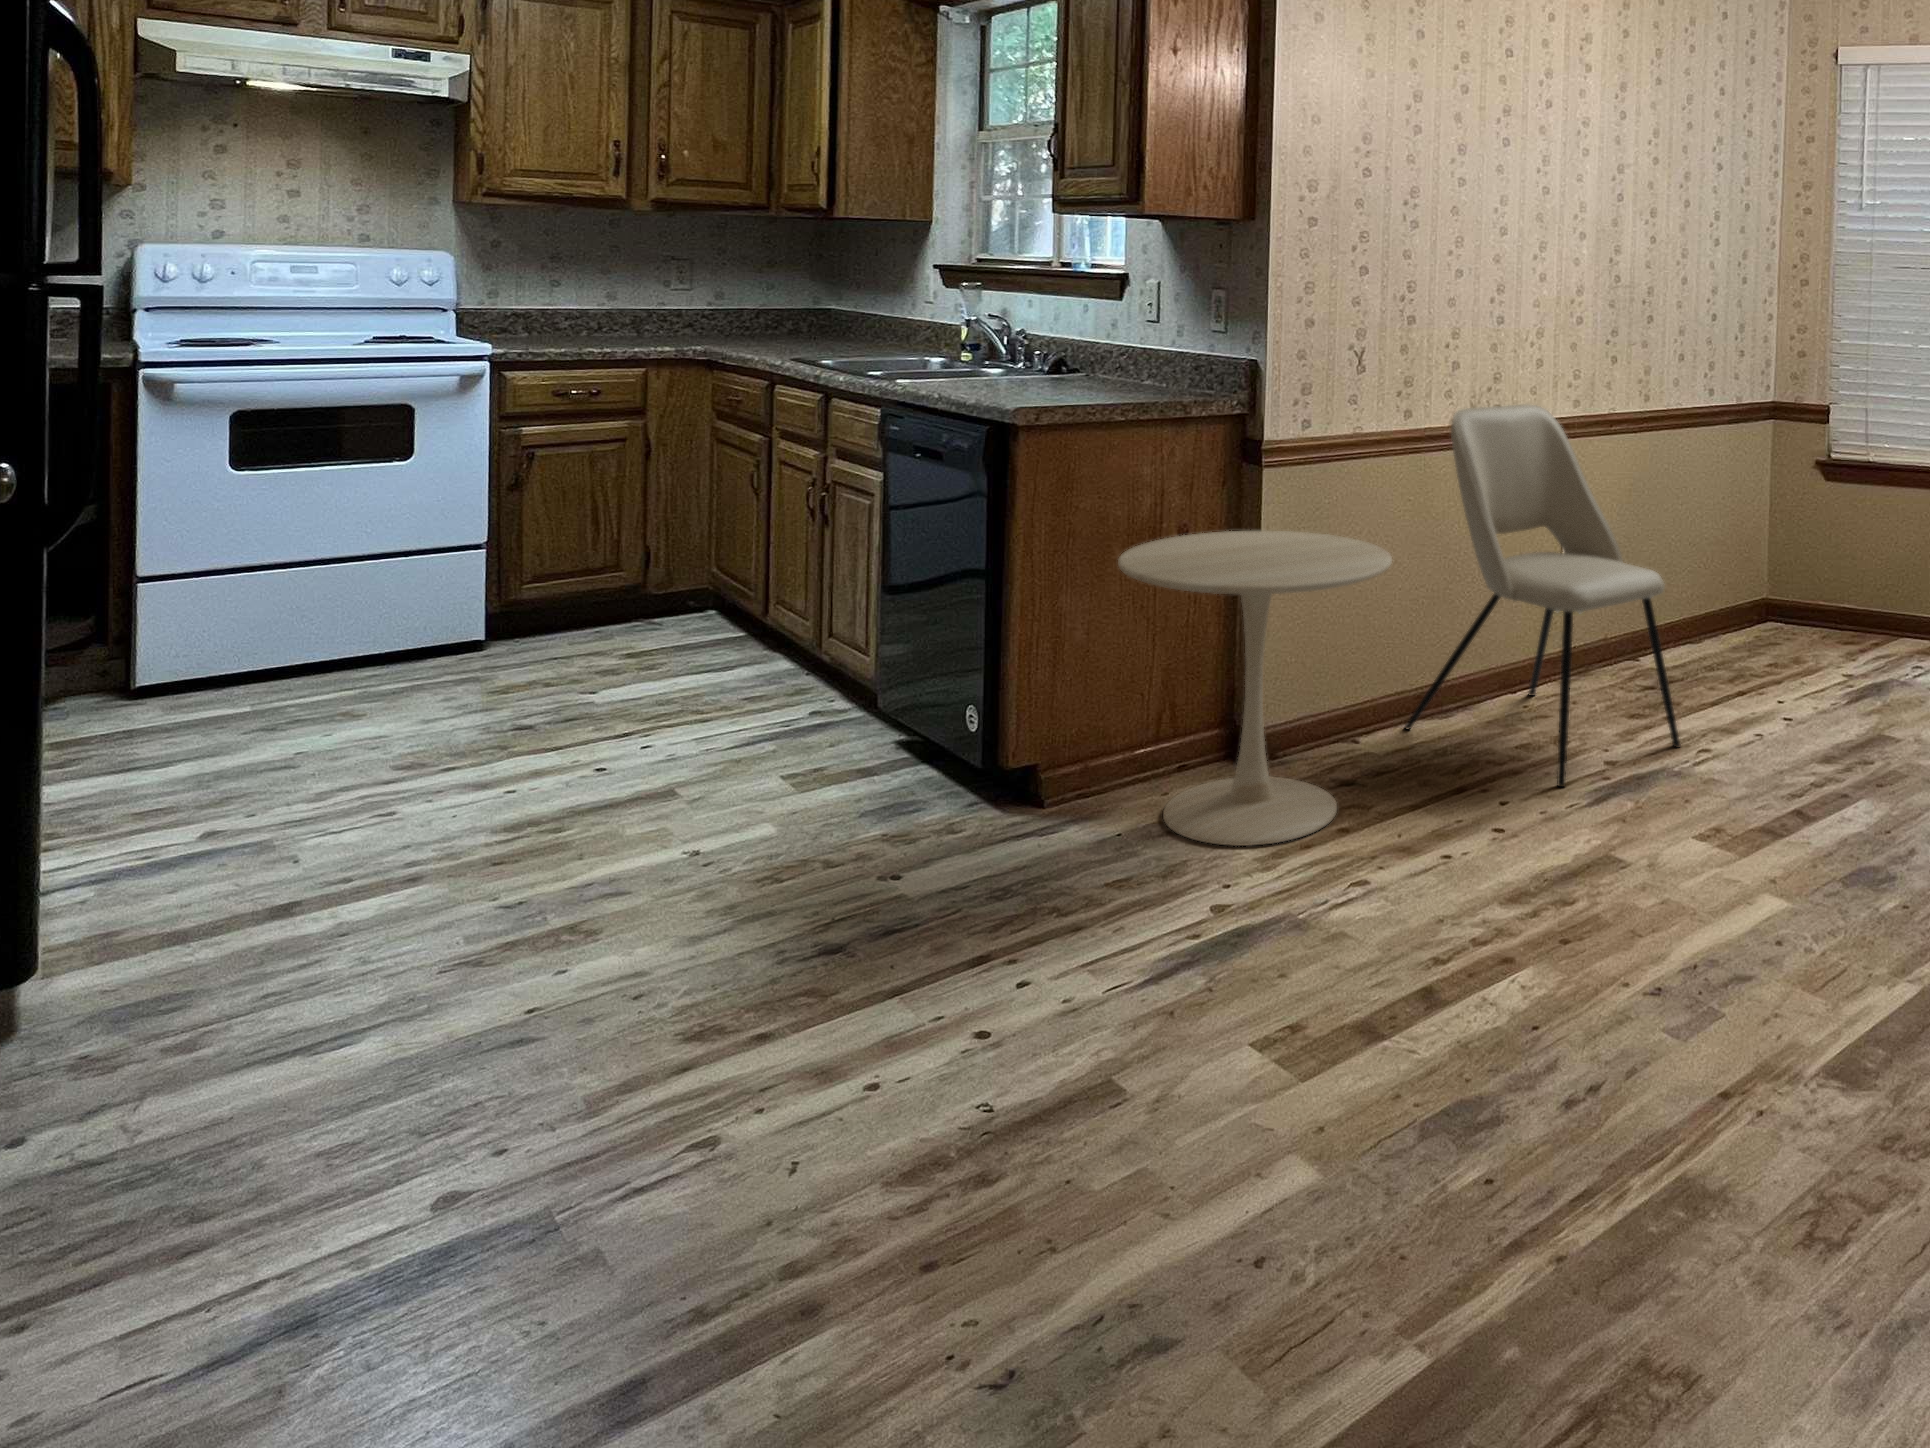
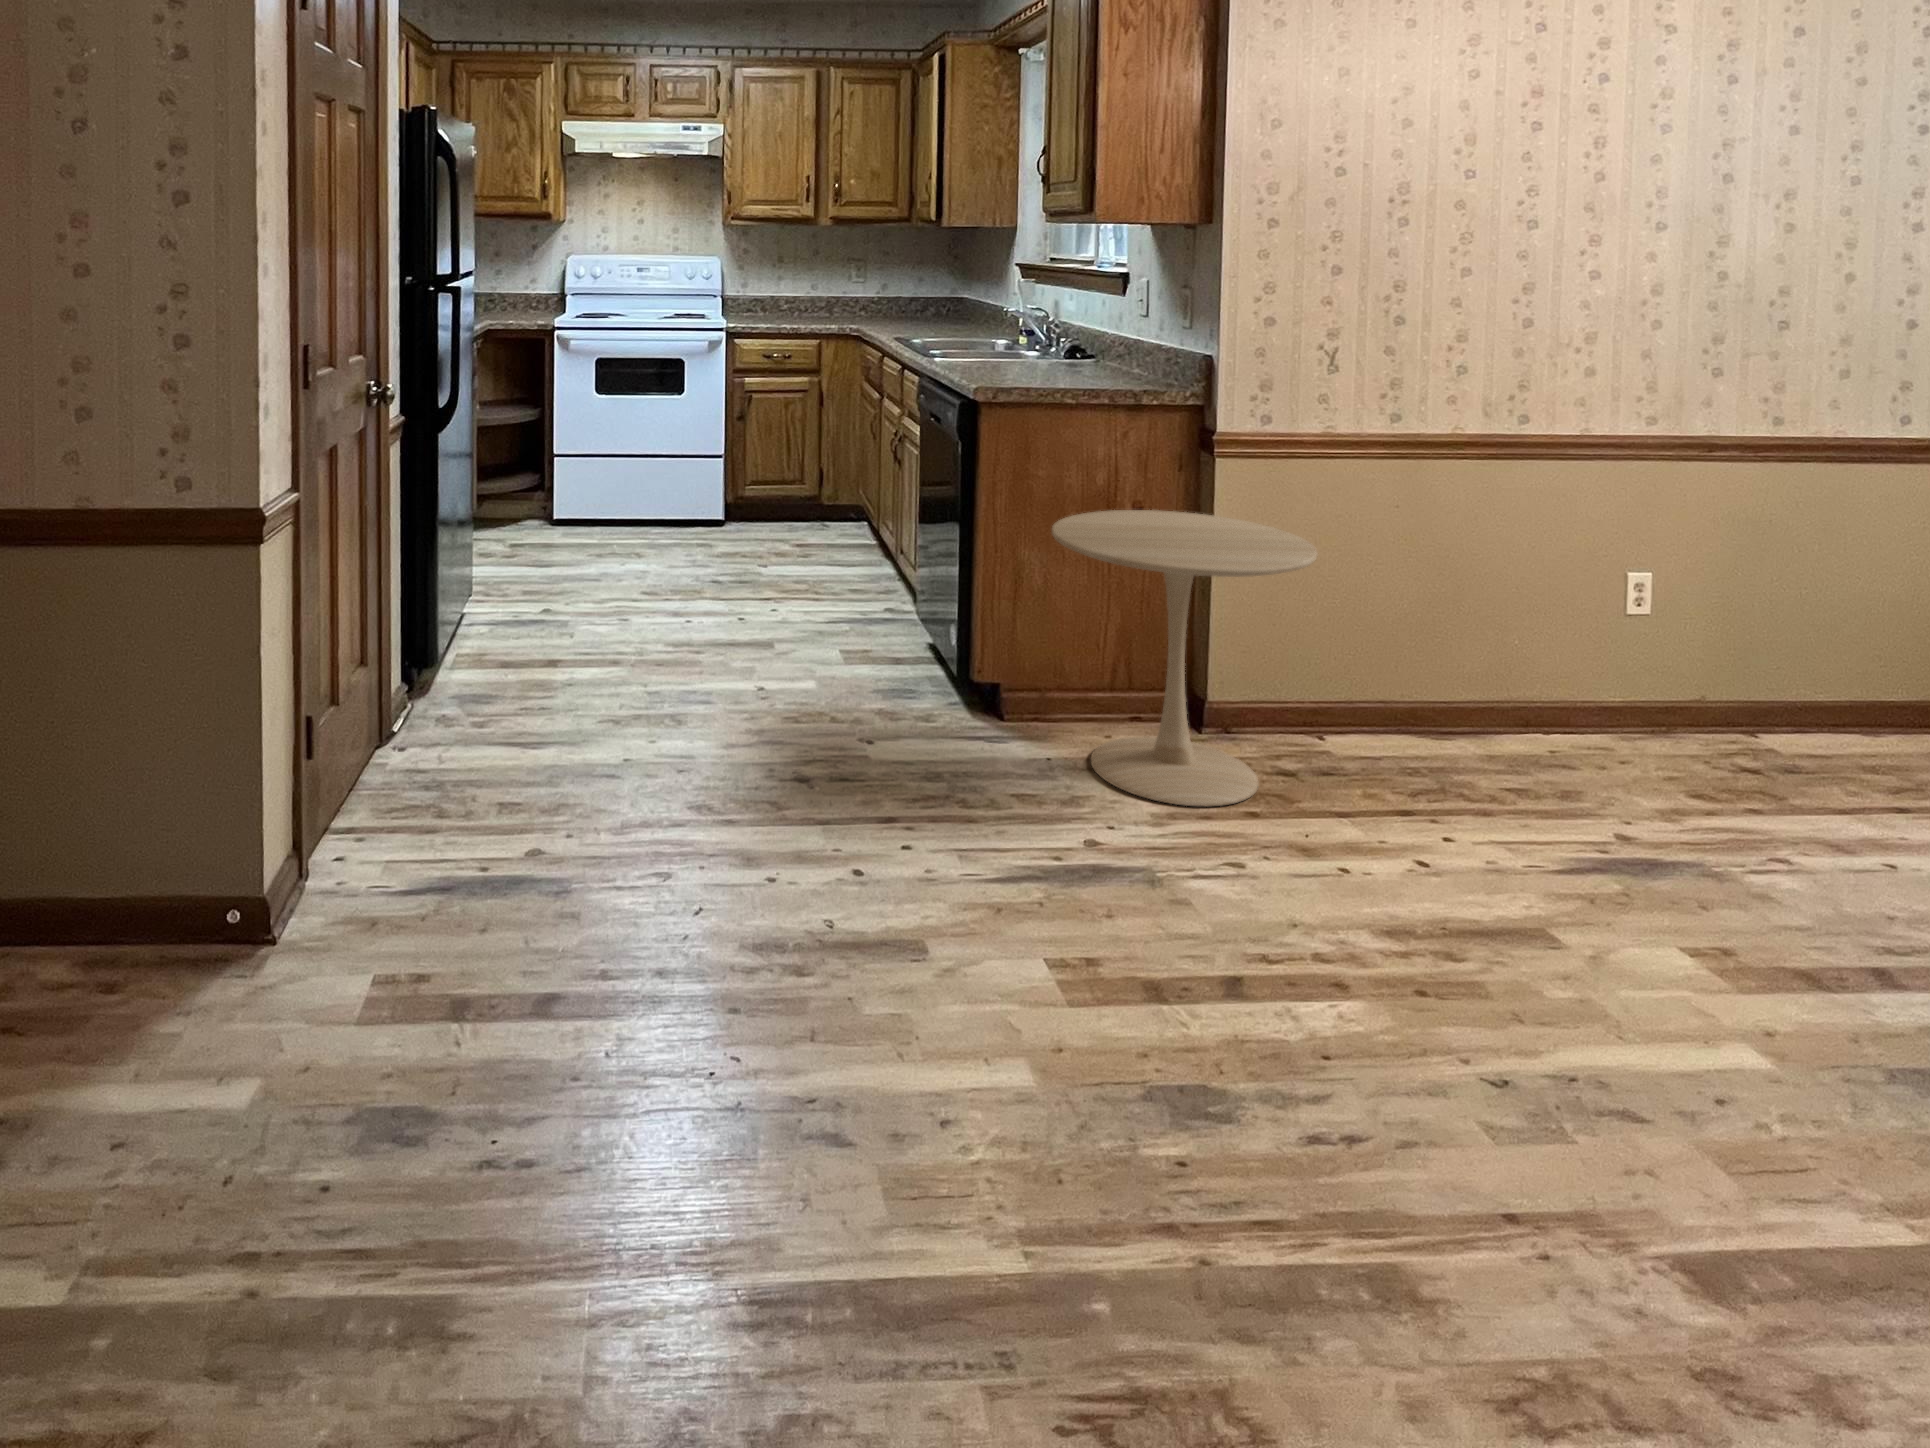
dining chair: present [1405,404,1680,787] -> none [1377,416,1728,840]

